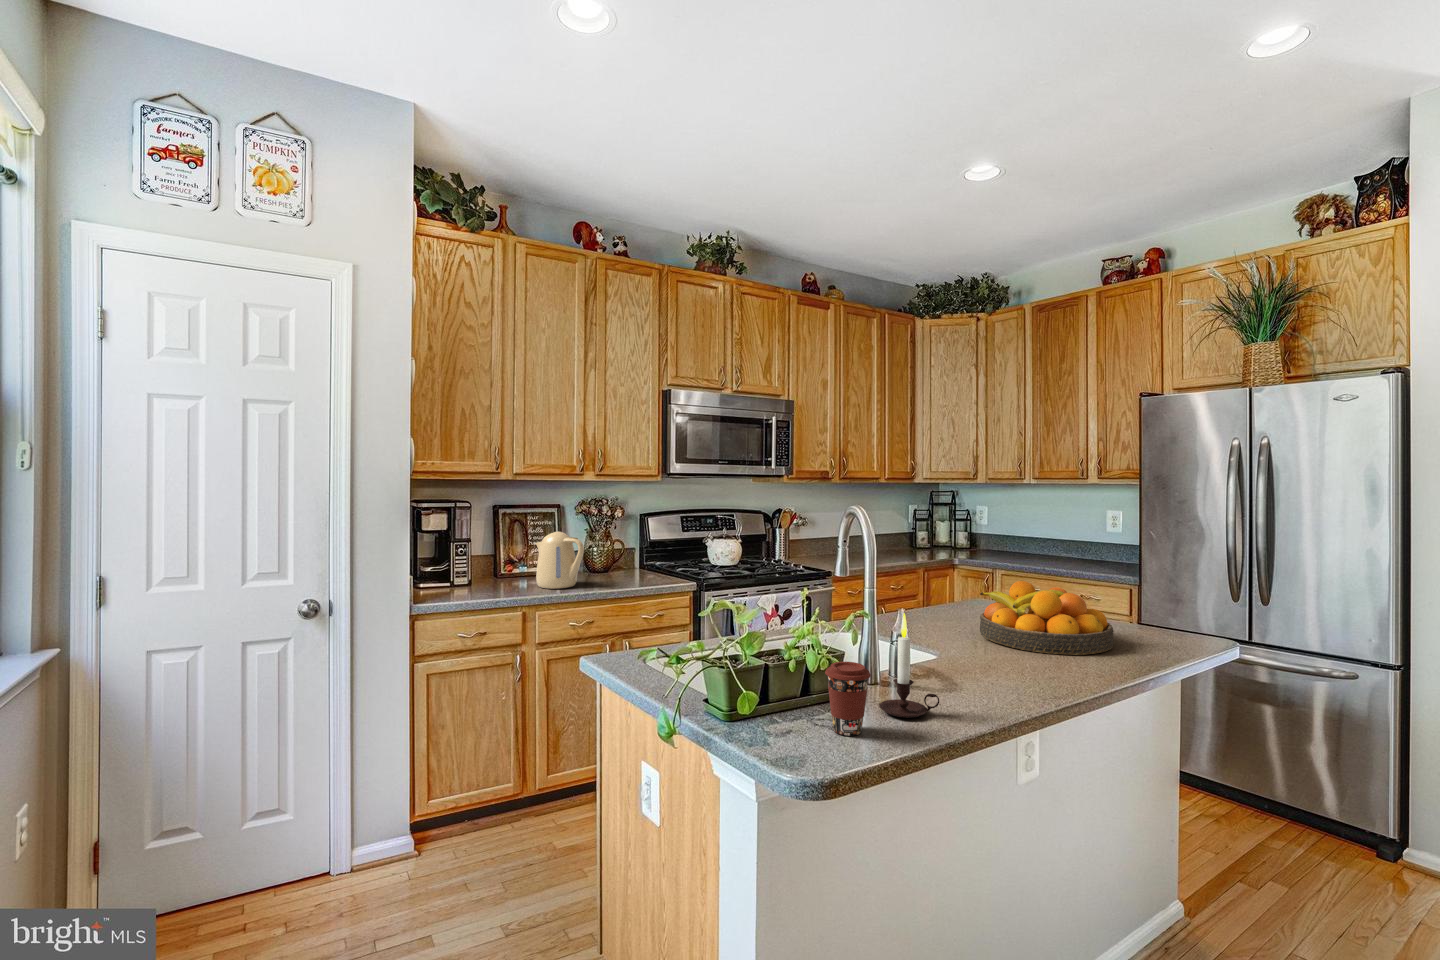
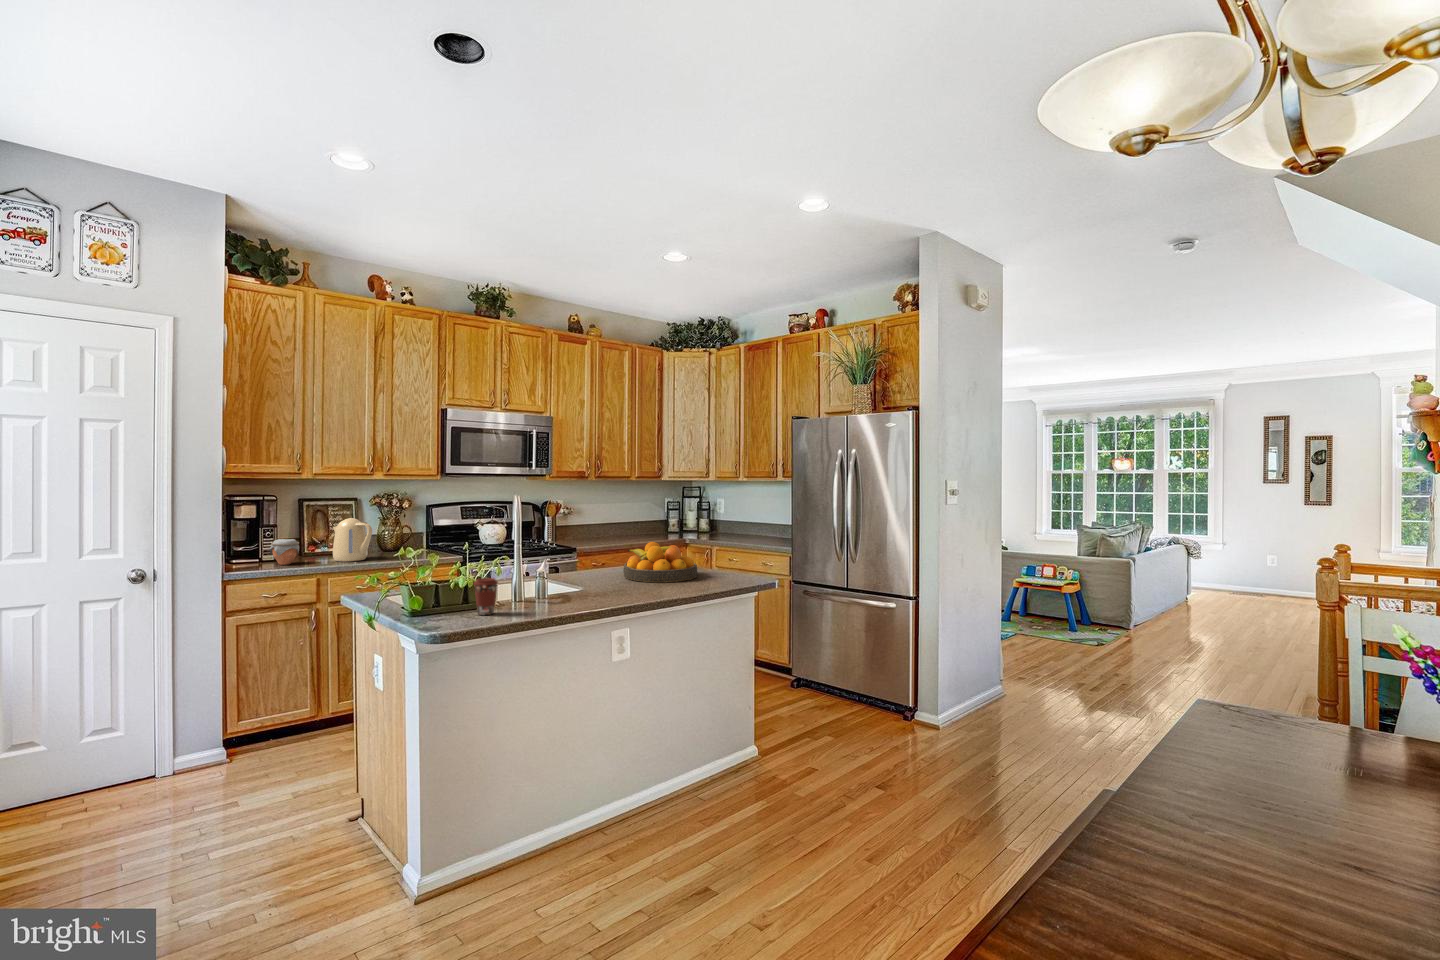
jar: none [463,558,498,592] -> present [269,539,299,565]
candle: present [879,613,939,718] -> none [513,552,546,608]

